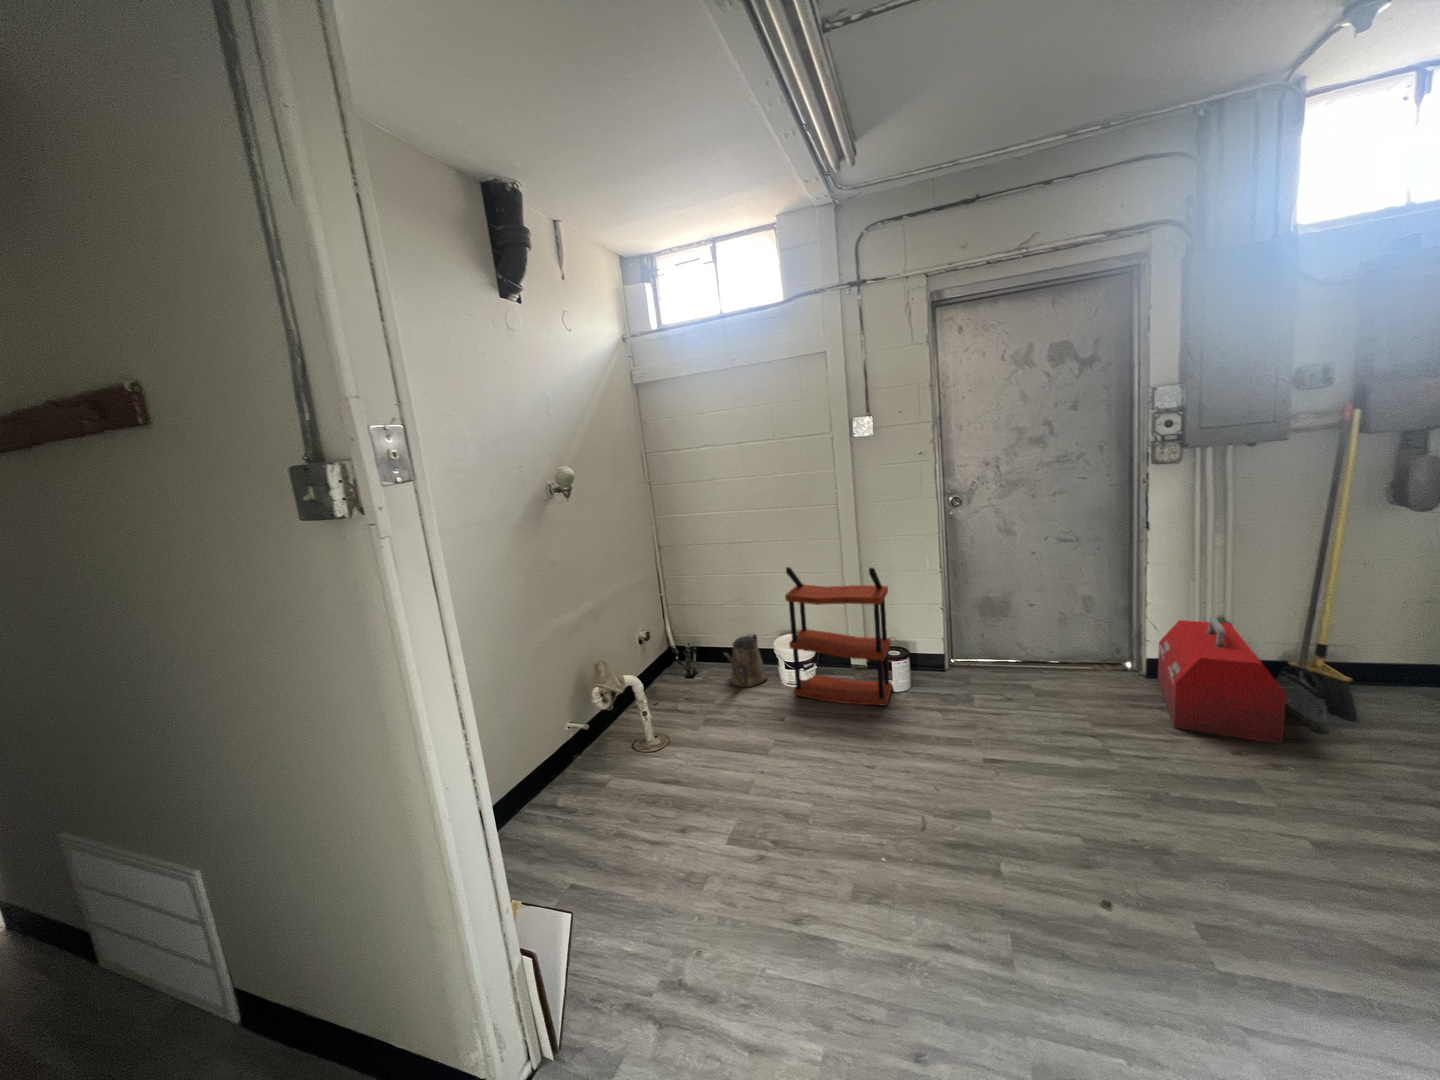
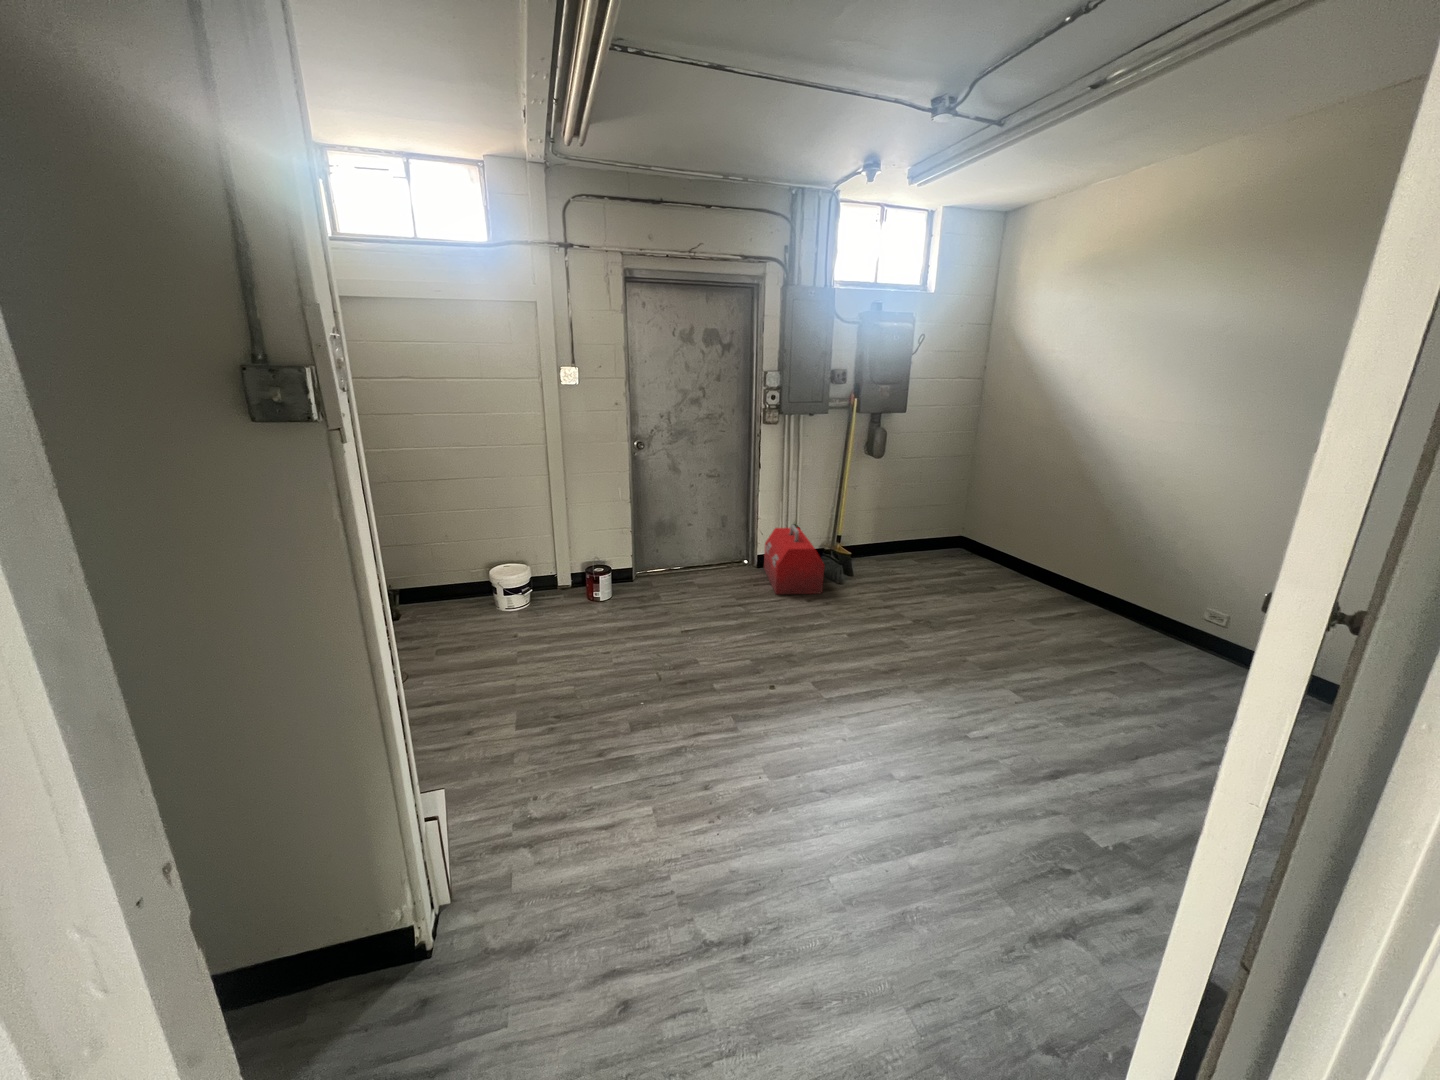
shelving unit: present [785,567,893,706] -> none [511,501,601,618]
watering can: present [723,634,768,687] -> none [445,570,485,621]

